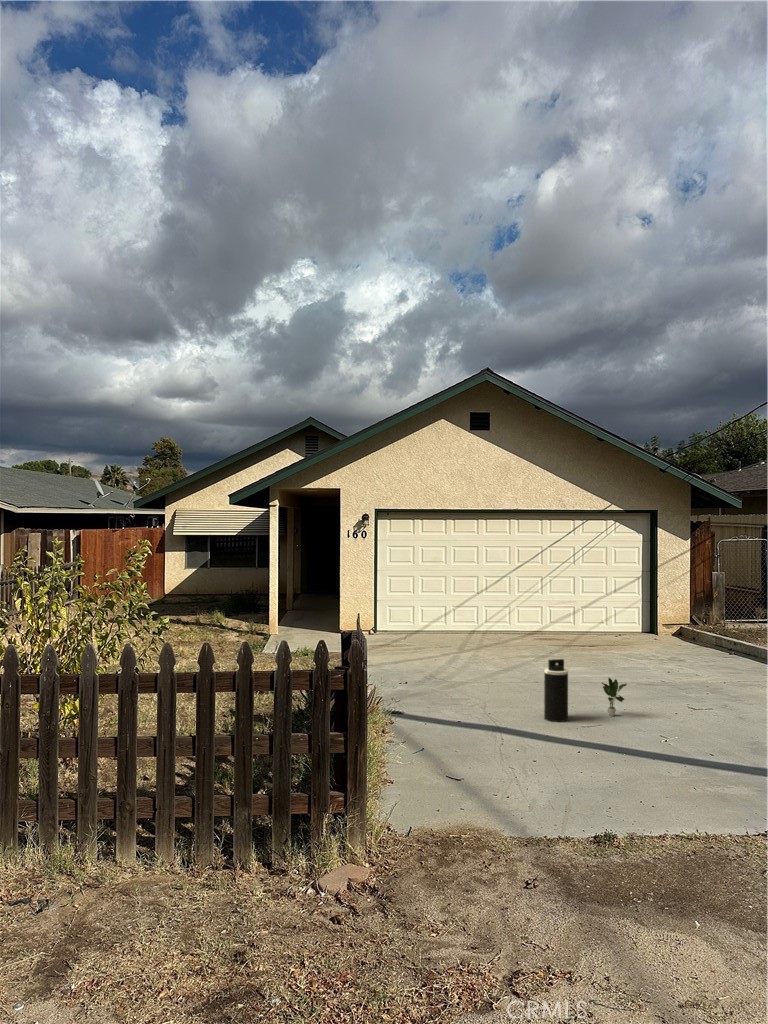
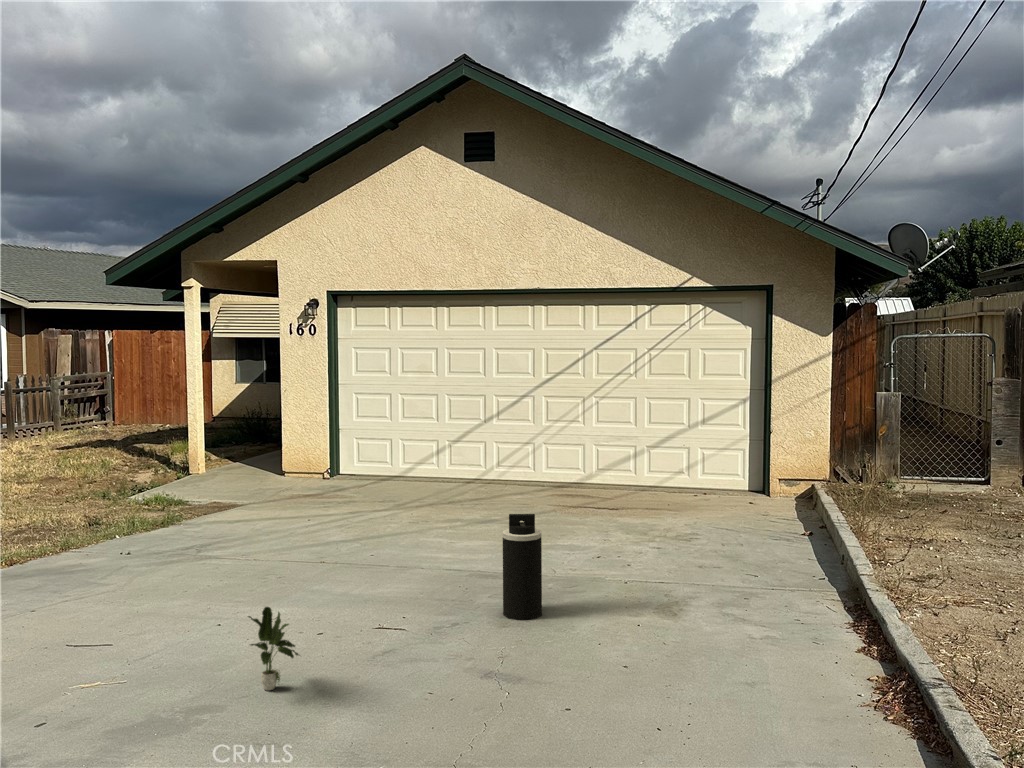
trash can: present [544,659,568,722] -> present [503,514,542,620]

